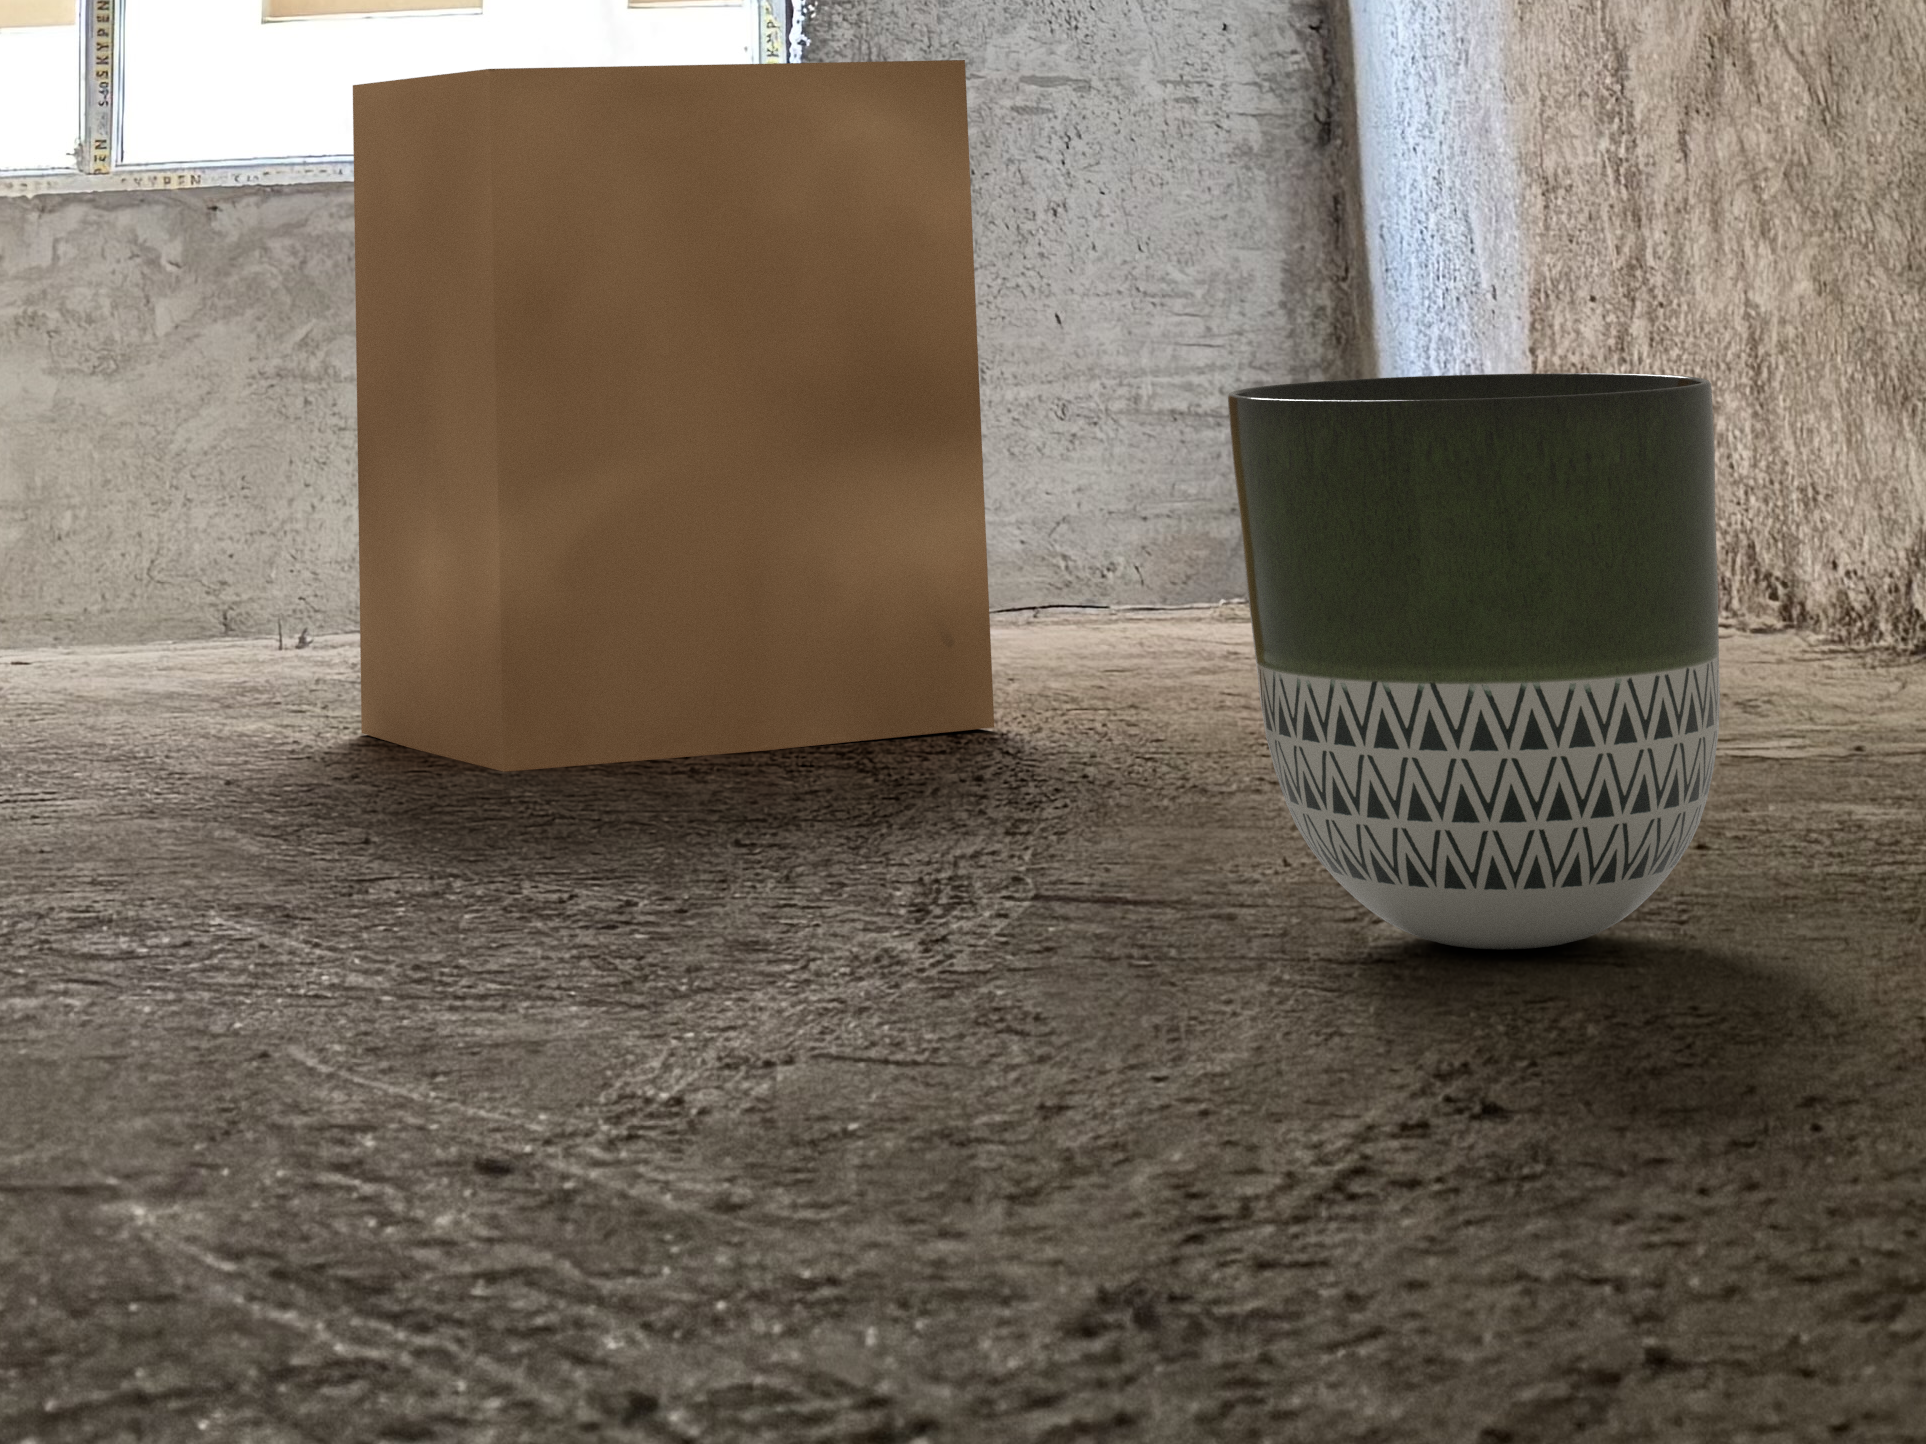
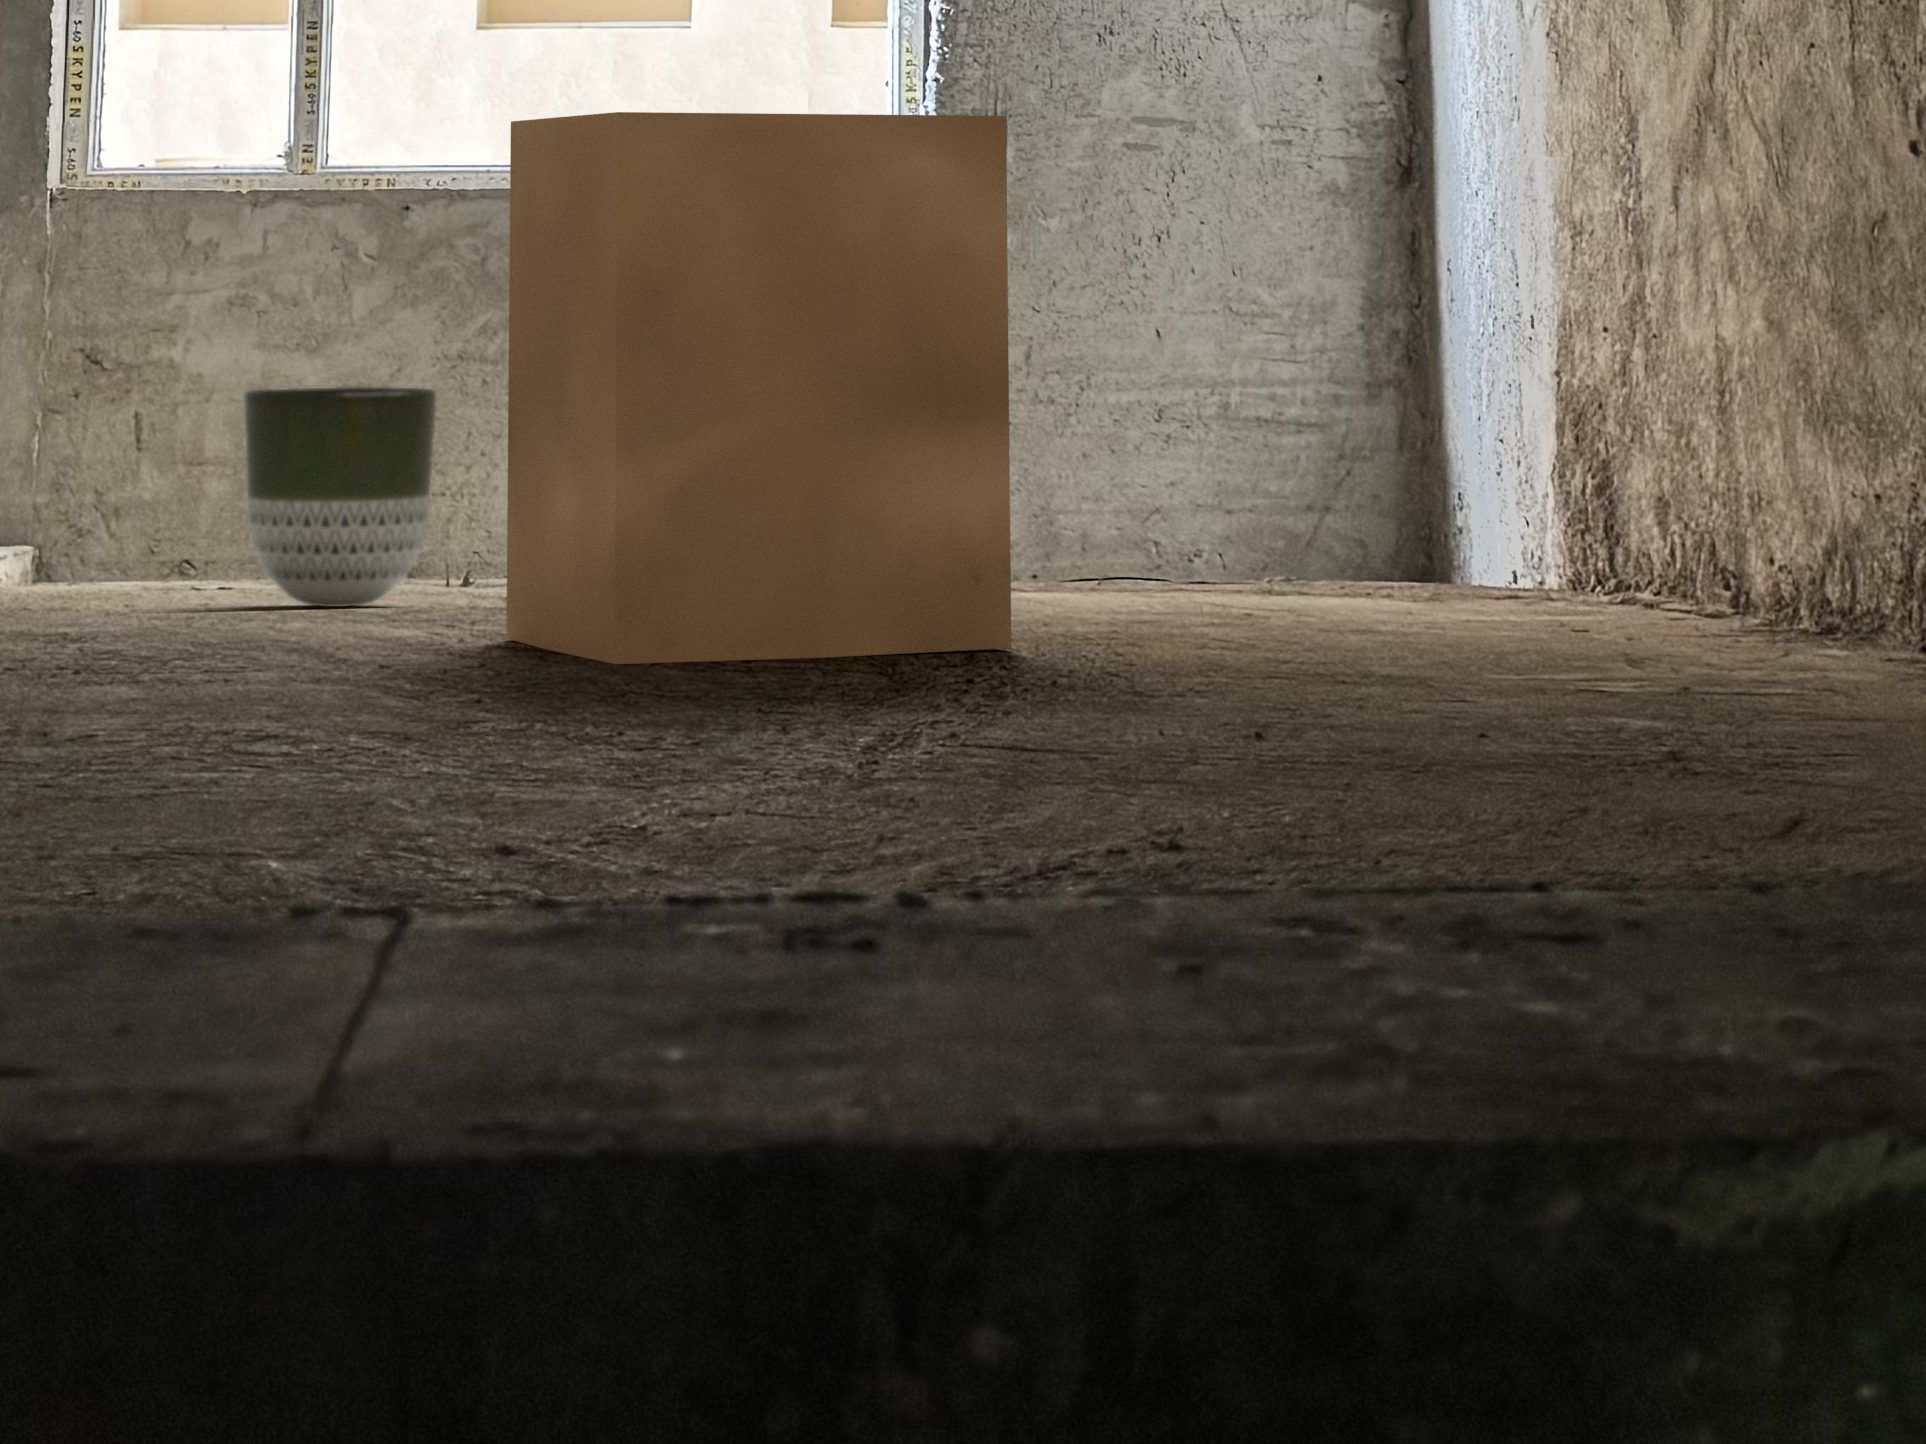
planter: present [1228,373,1720,949] -> present [244,387,436,607]

